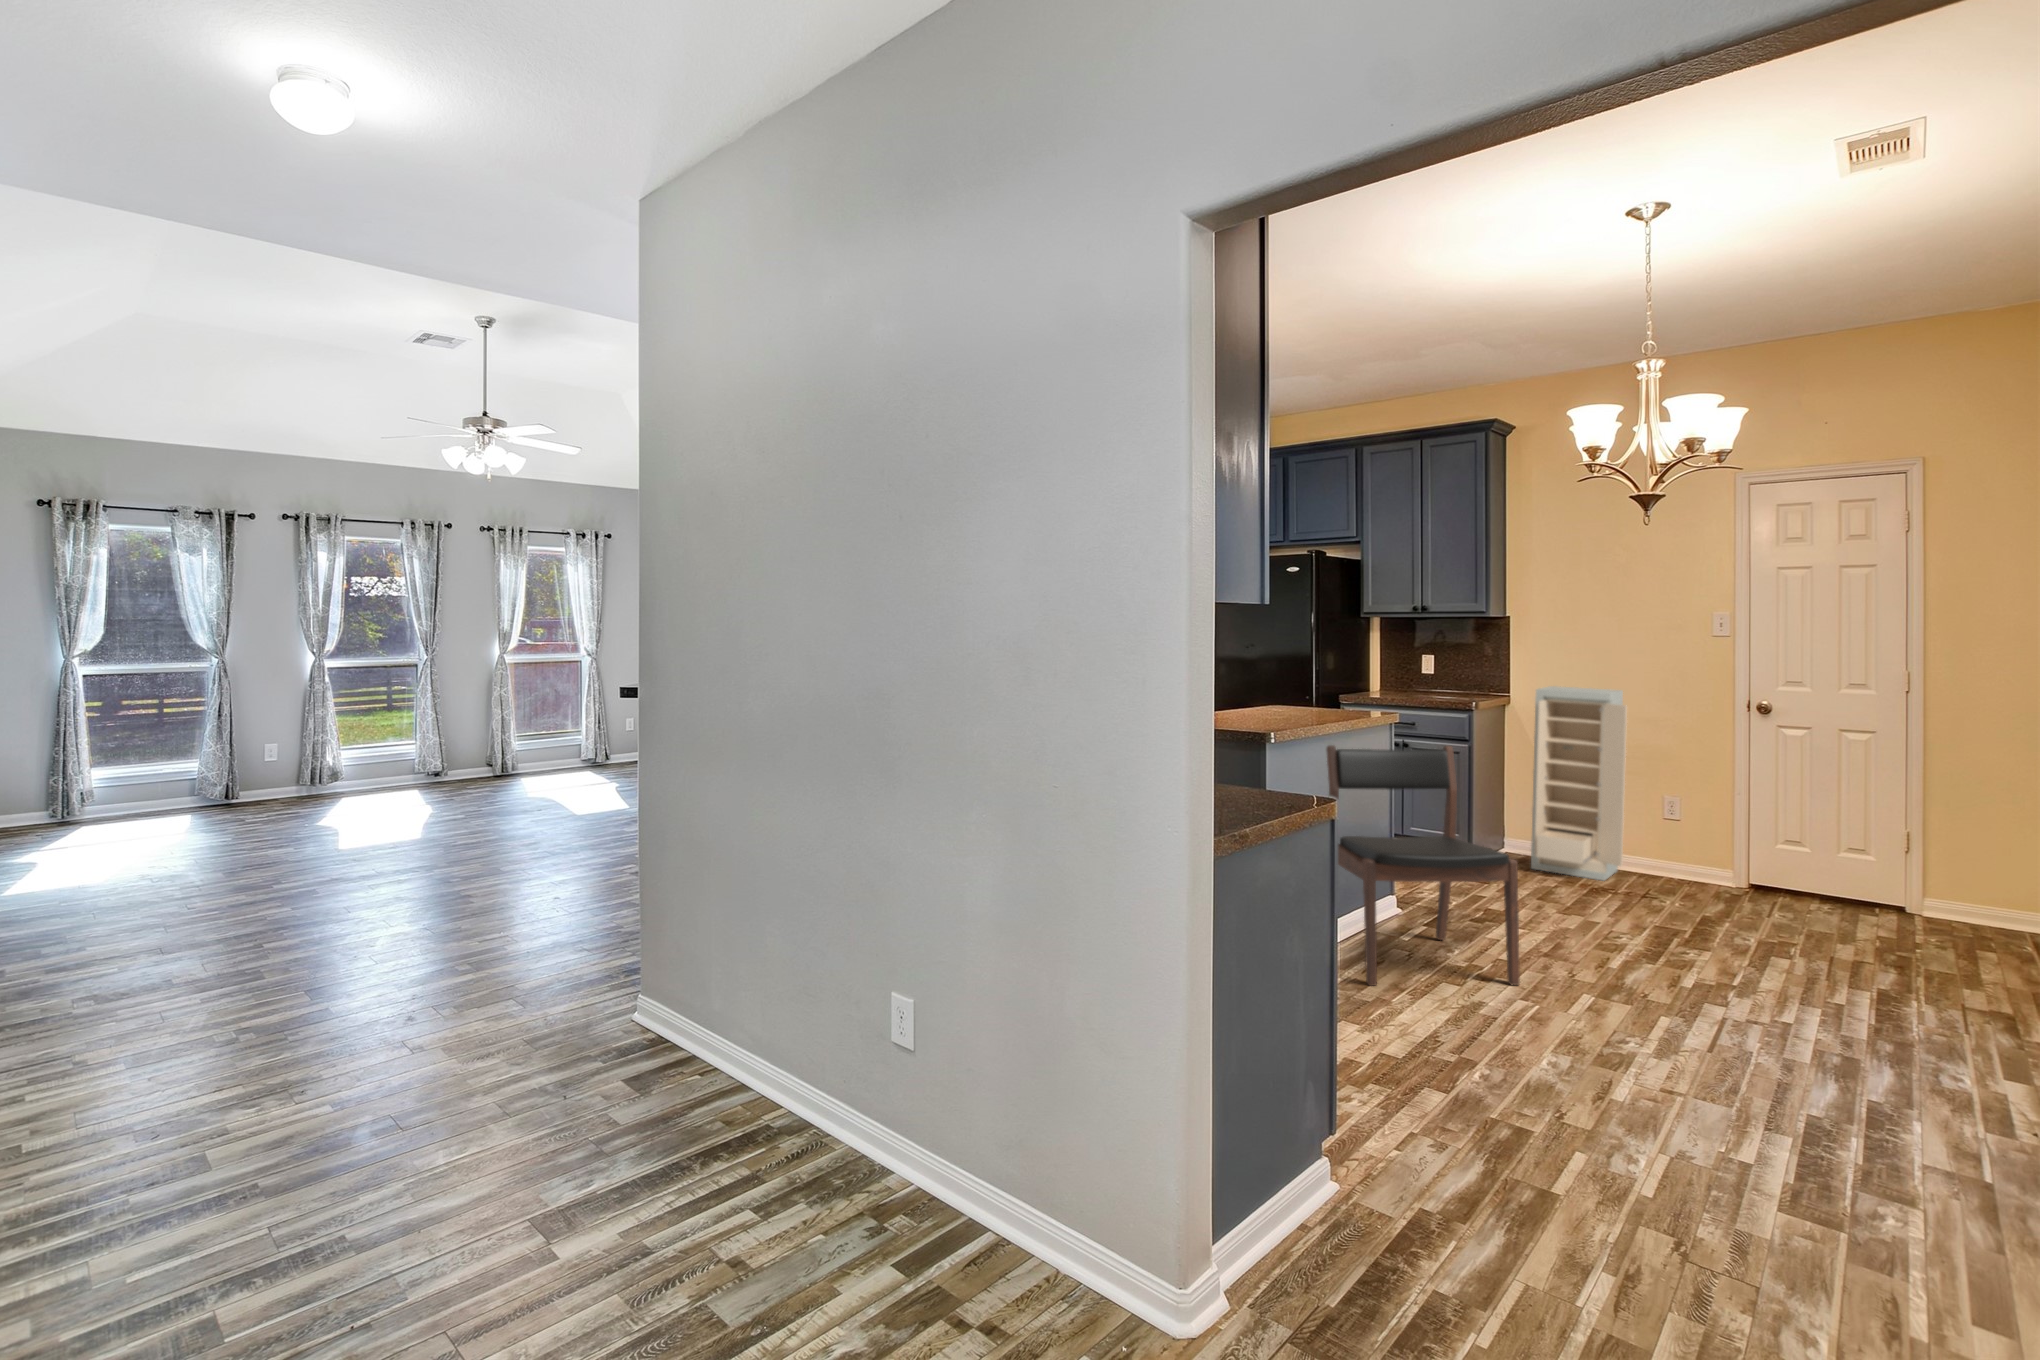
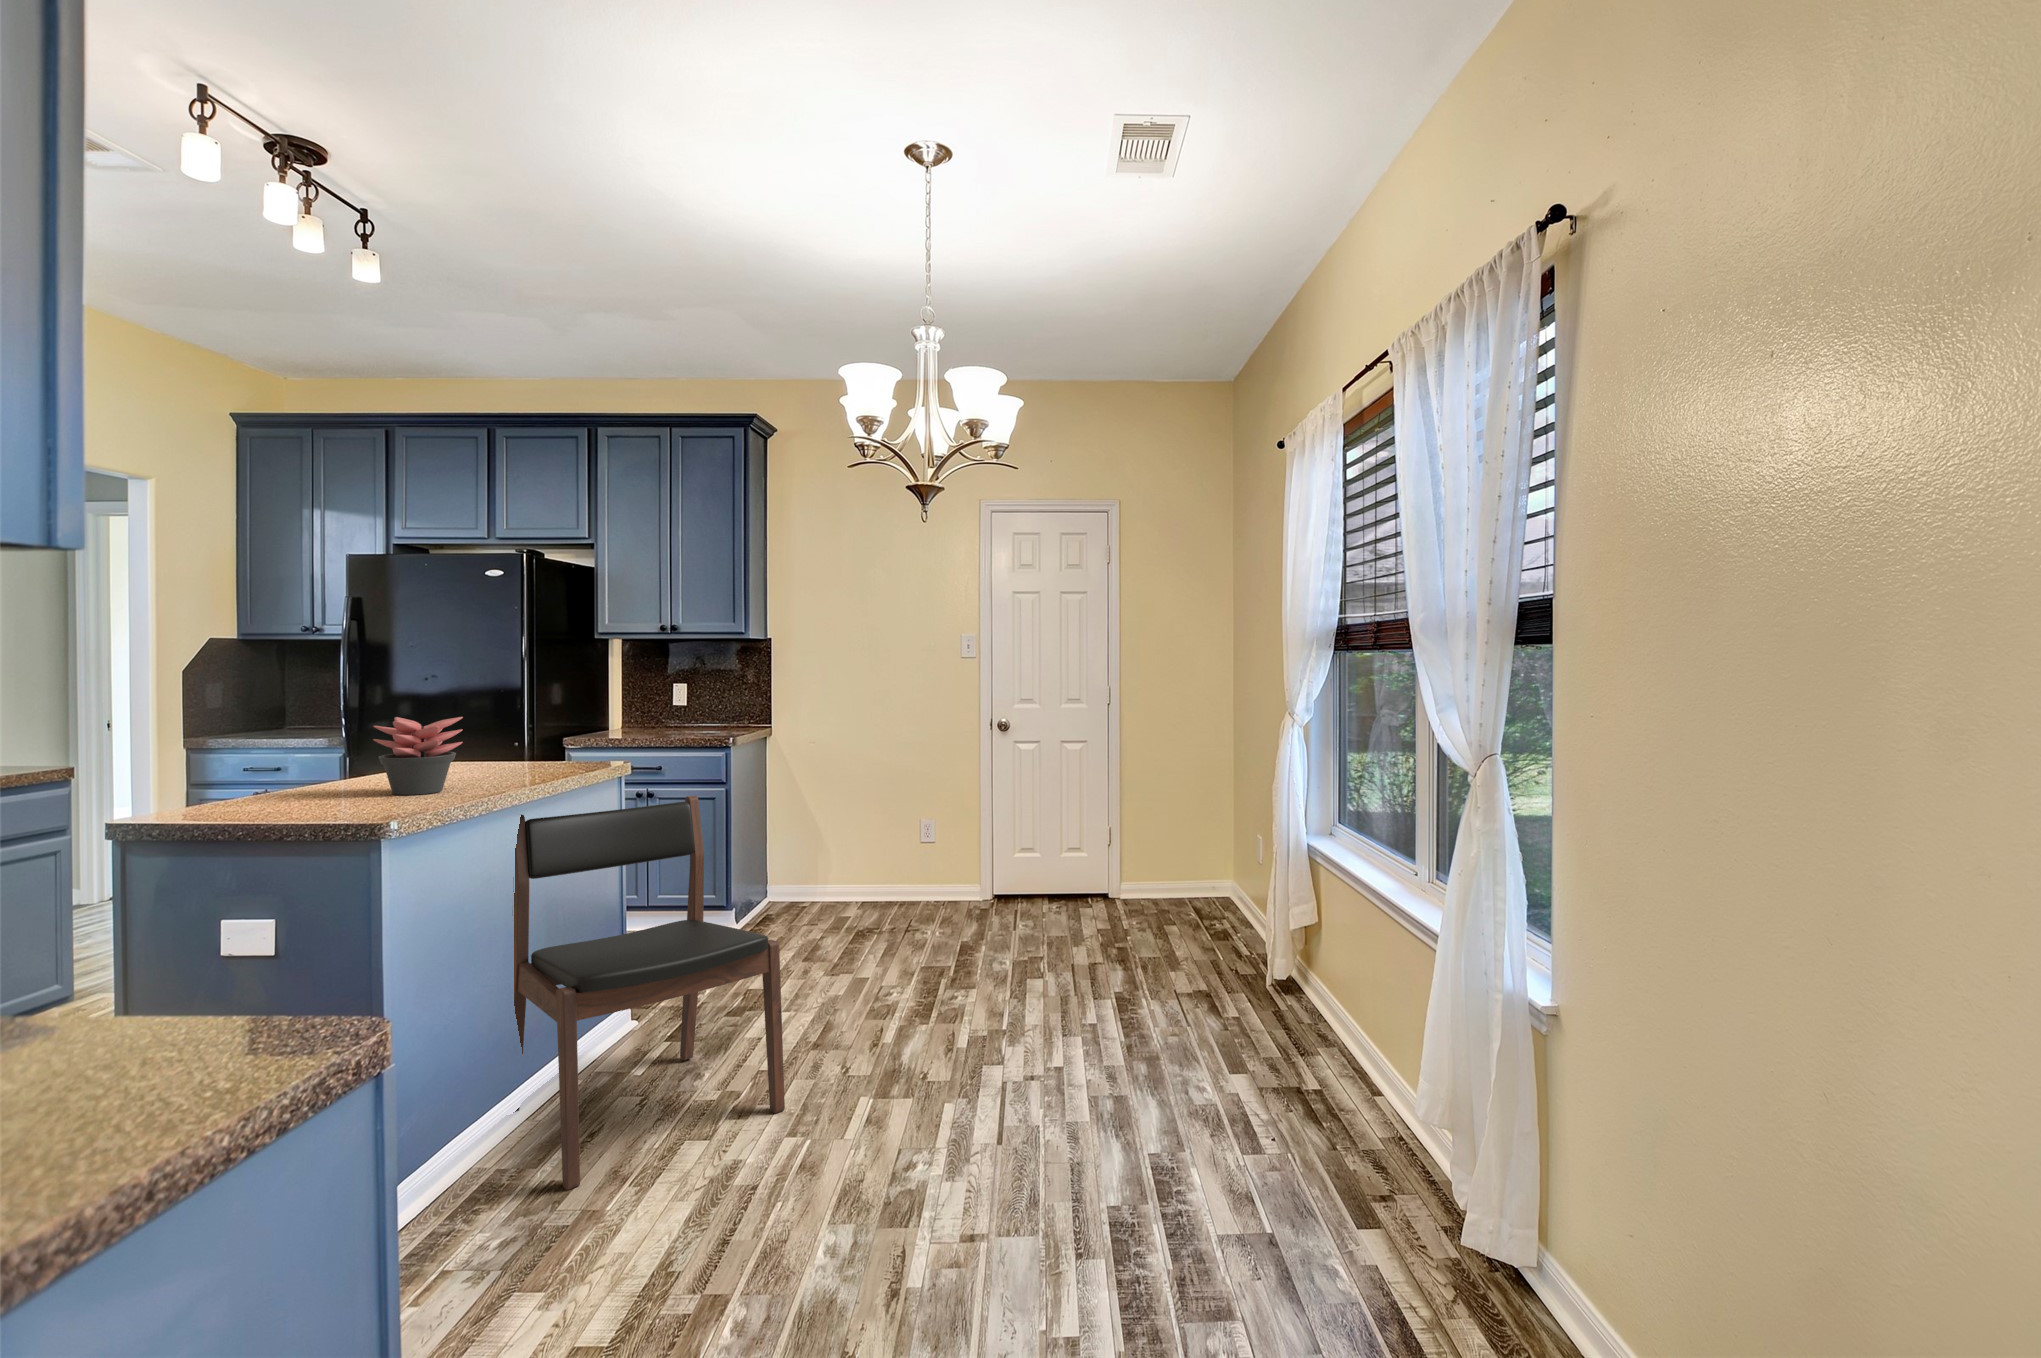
succulent plant: none [1252,676,1301,726] -> present [373,717,463,795]
storage cabinet: present [1531,686,1627,881] -> none [797,714,887,920]

